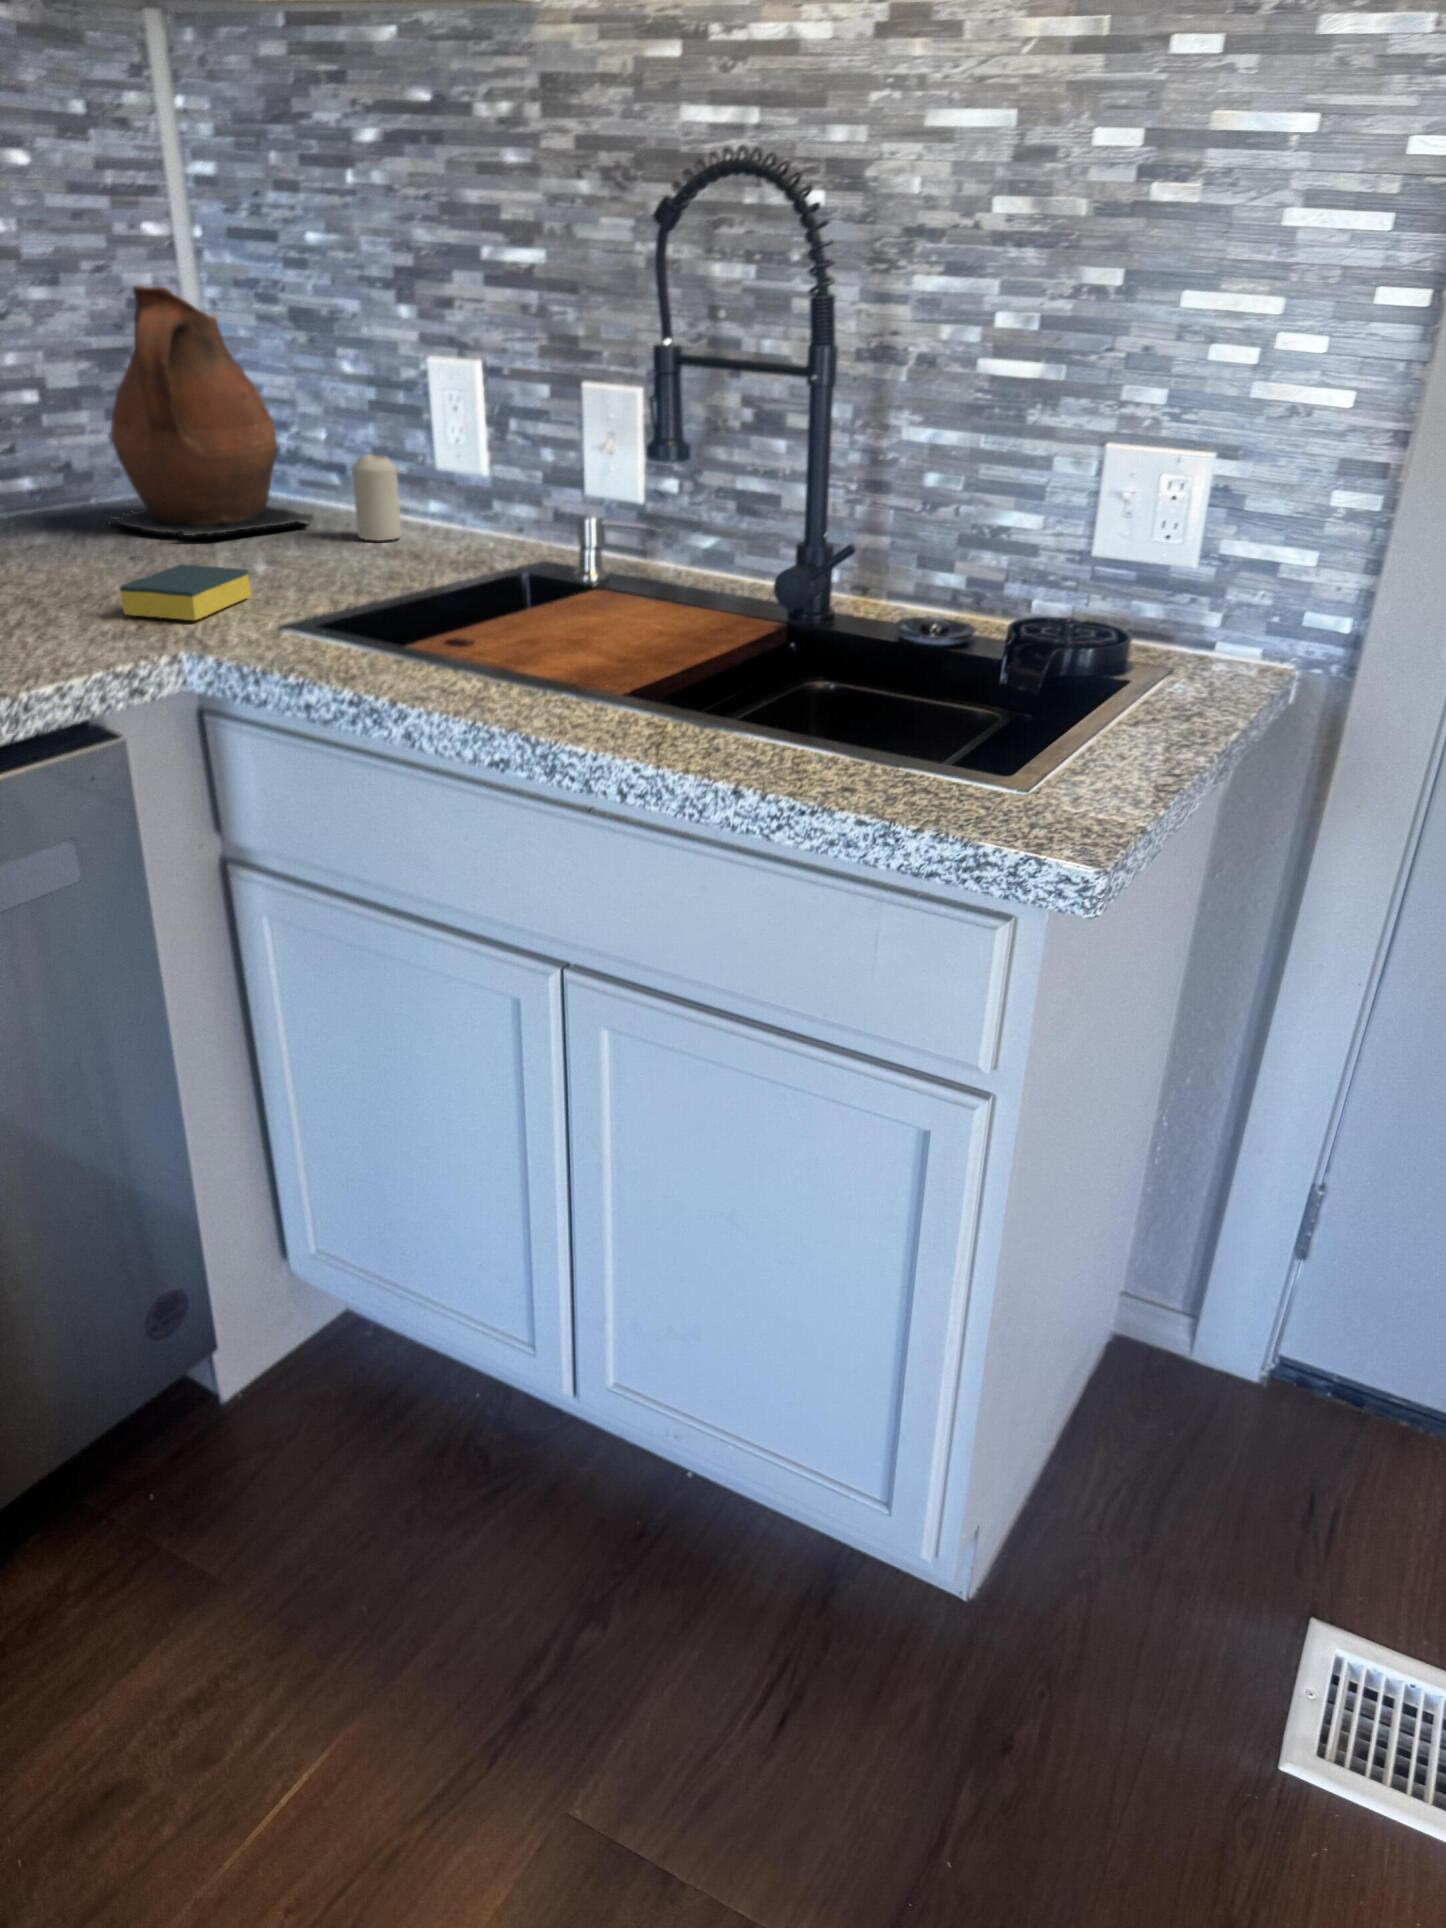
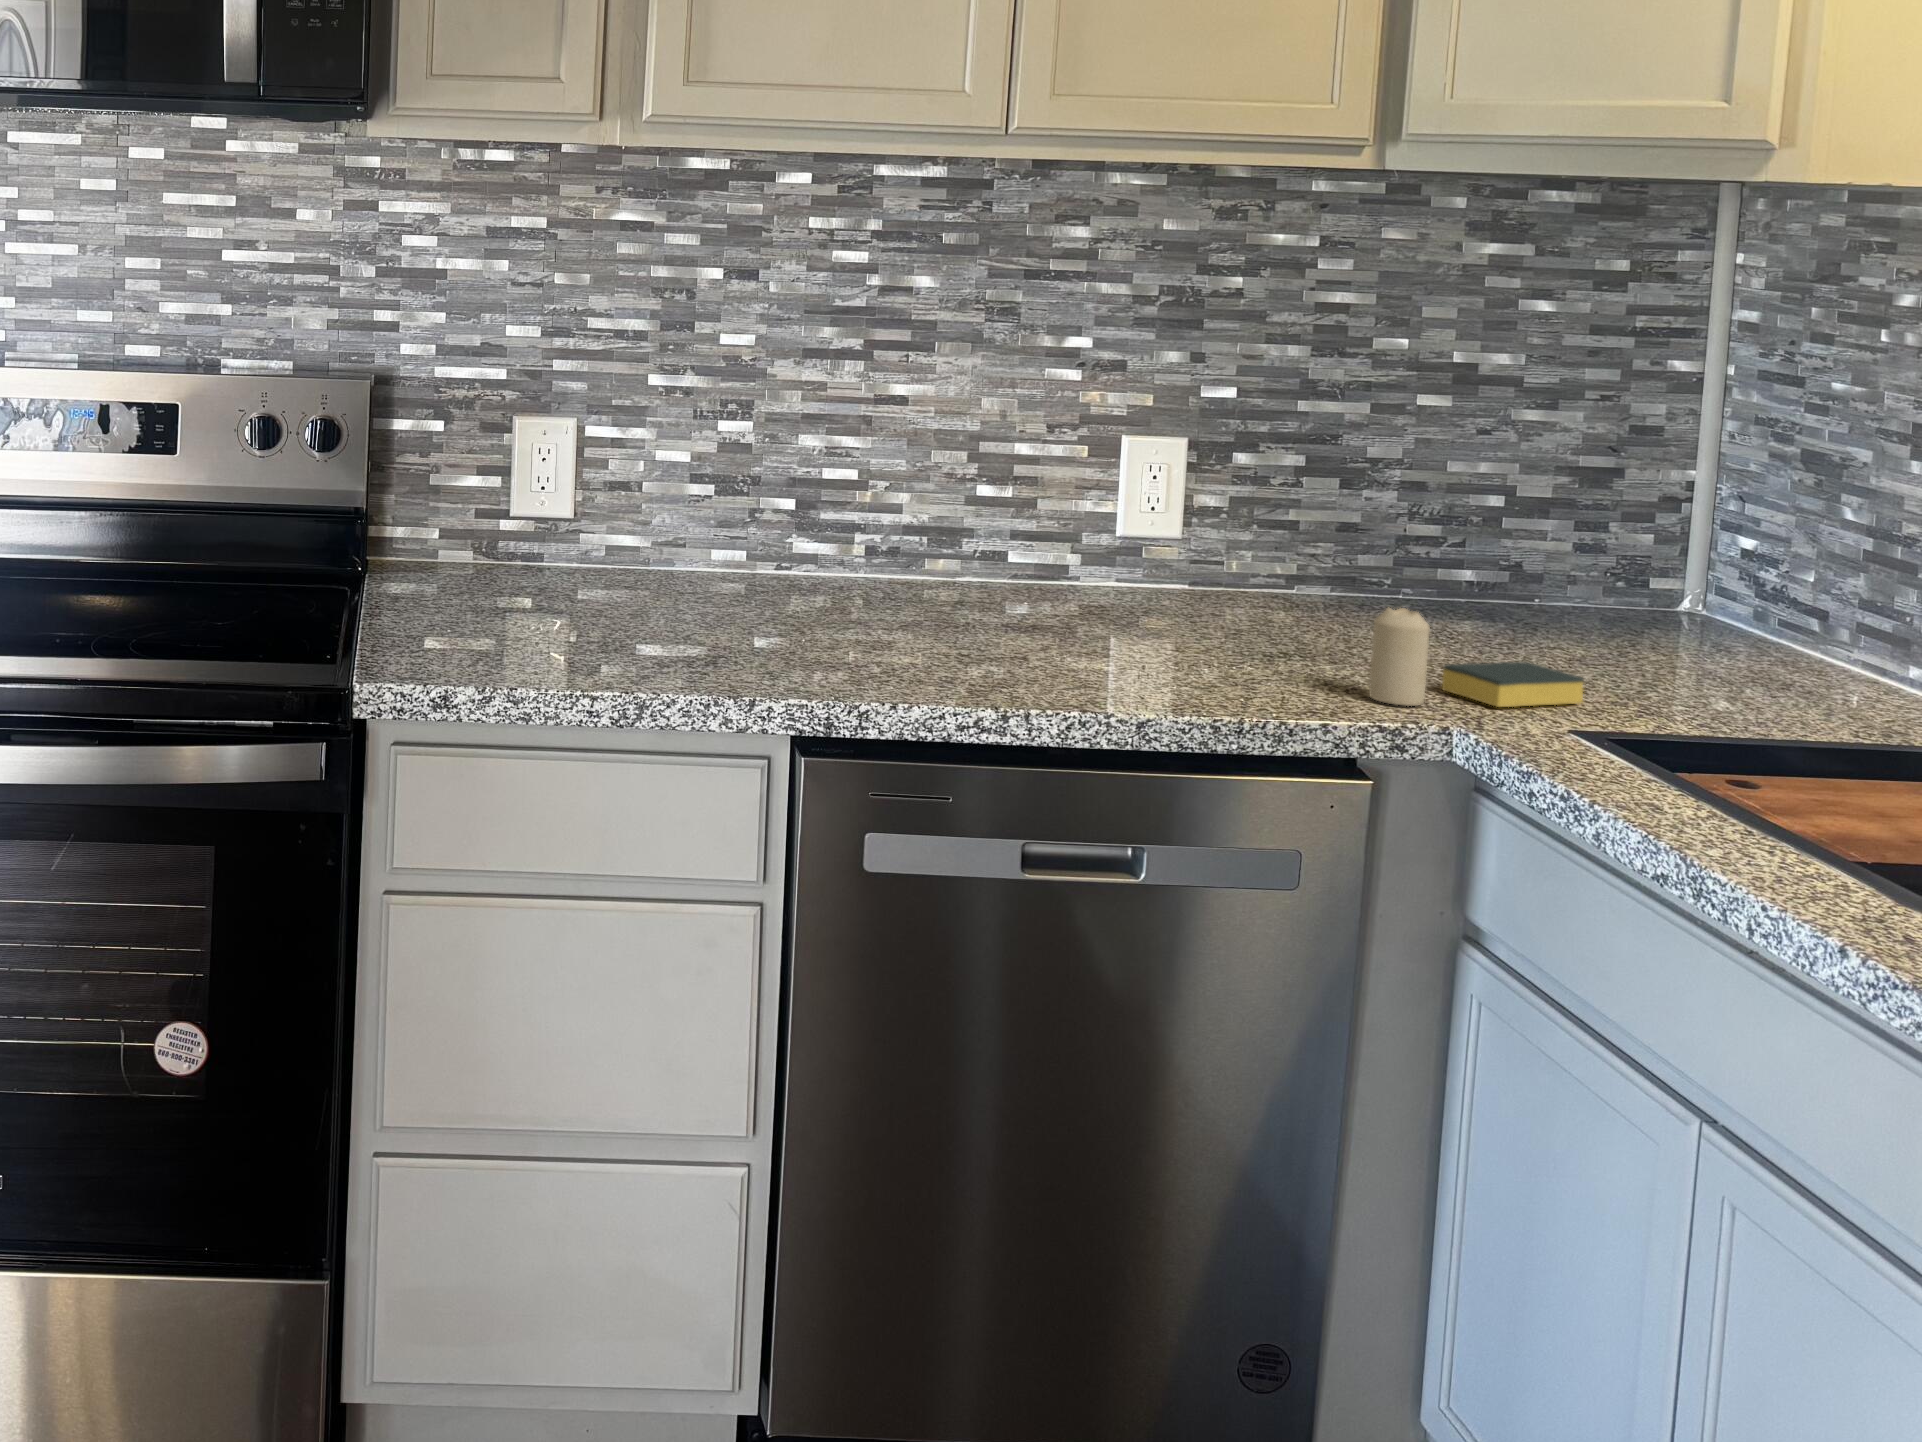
ceramic pitcher: present [108,286,314,536] -> none [1523,420,1762,664]
candle: present [352,454,401,540] -> present [1369,608,1430,706]

